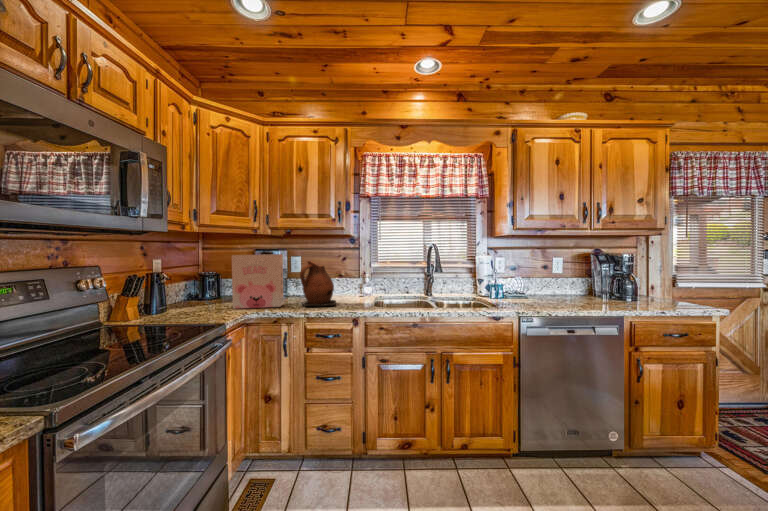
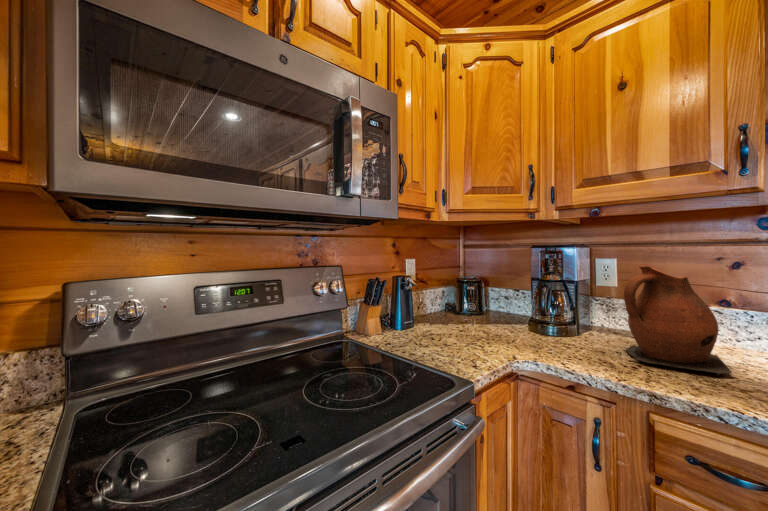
cereal box: present [232,254,283,309] -> none [494,252,584,351]

